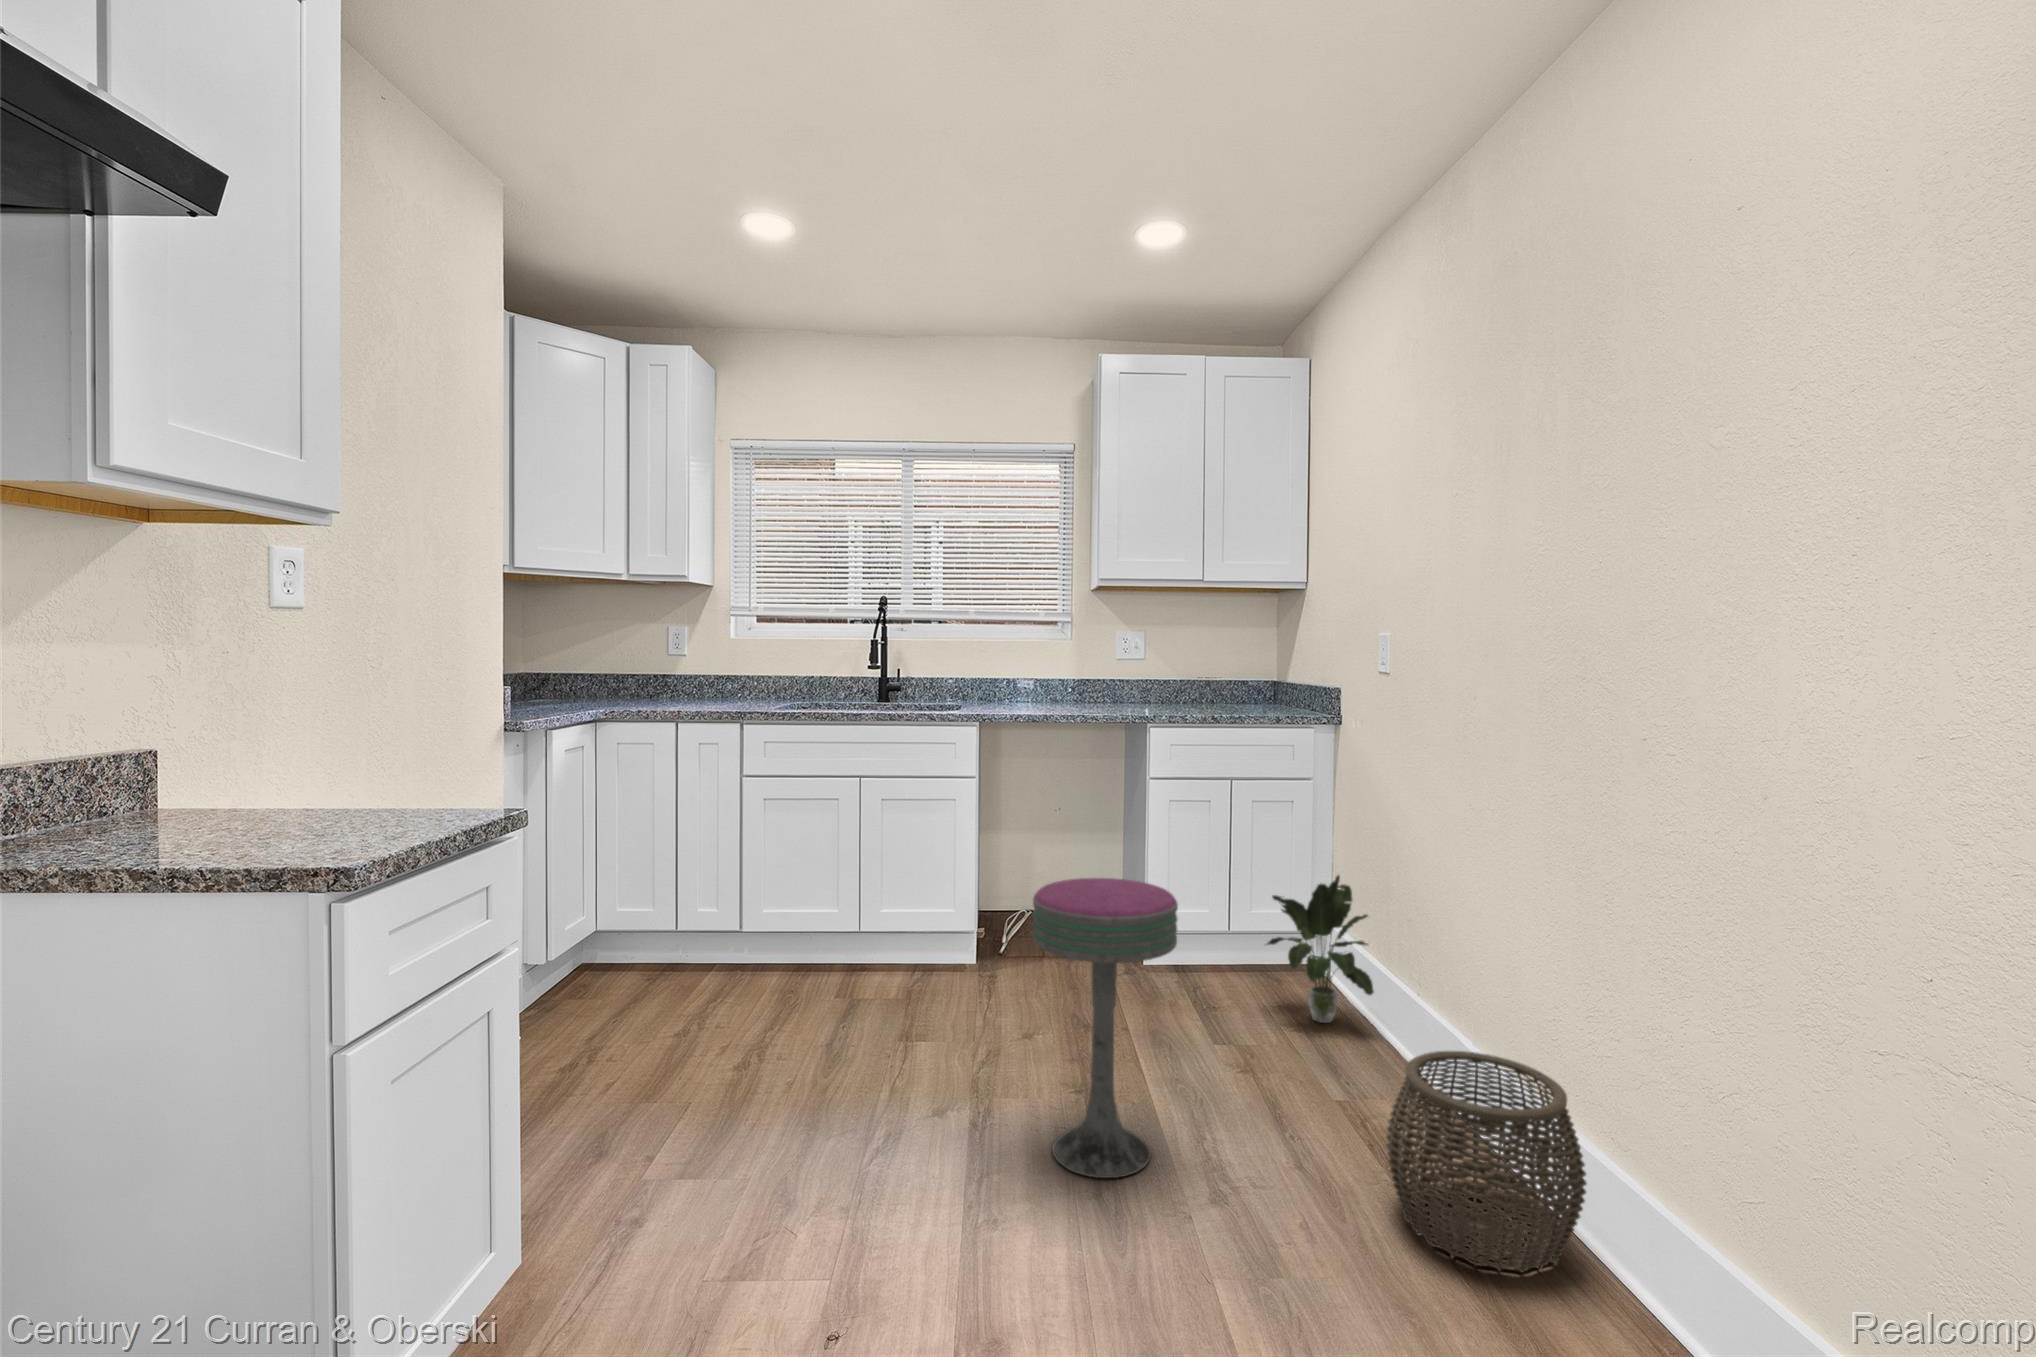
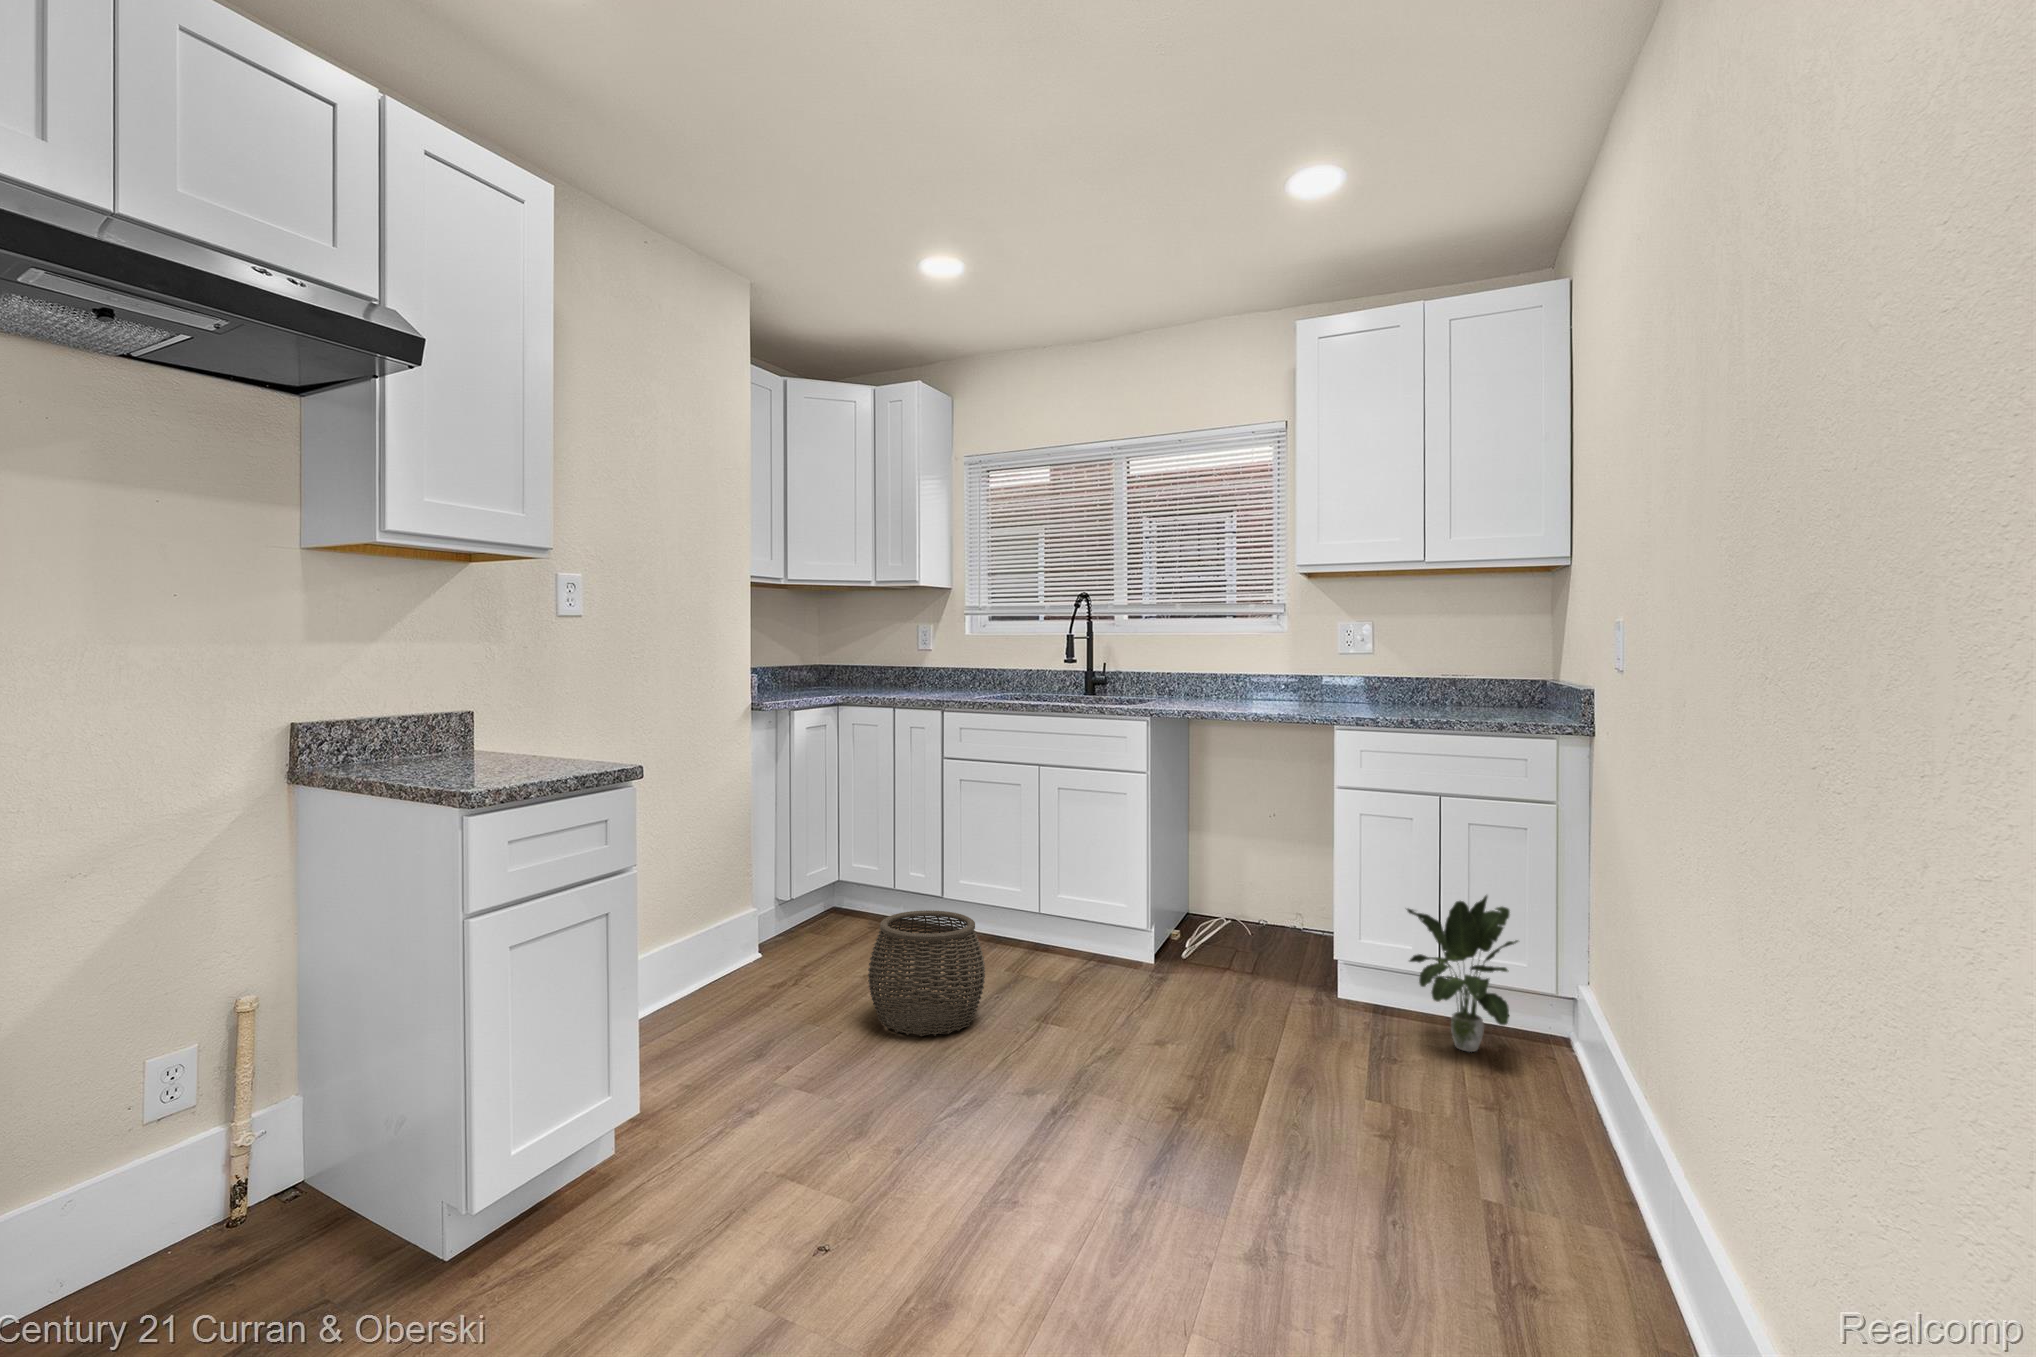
bar stool: present [1032,878,1178,1178] -> none [1072,861,1206,1131]
woven basket: present [1386,1051,1587,1272] -> present [868,910,985,1036]

